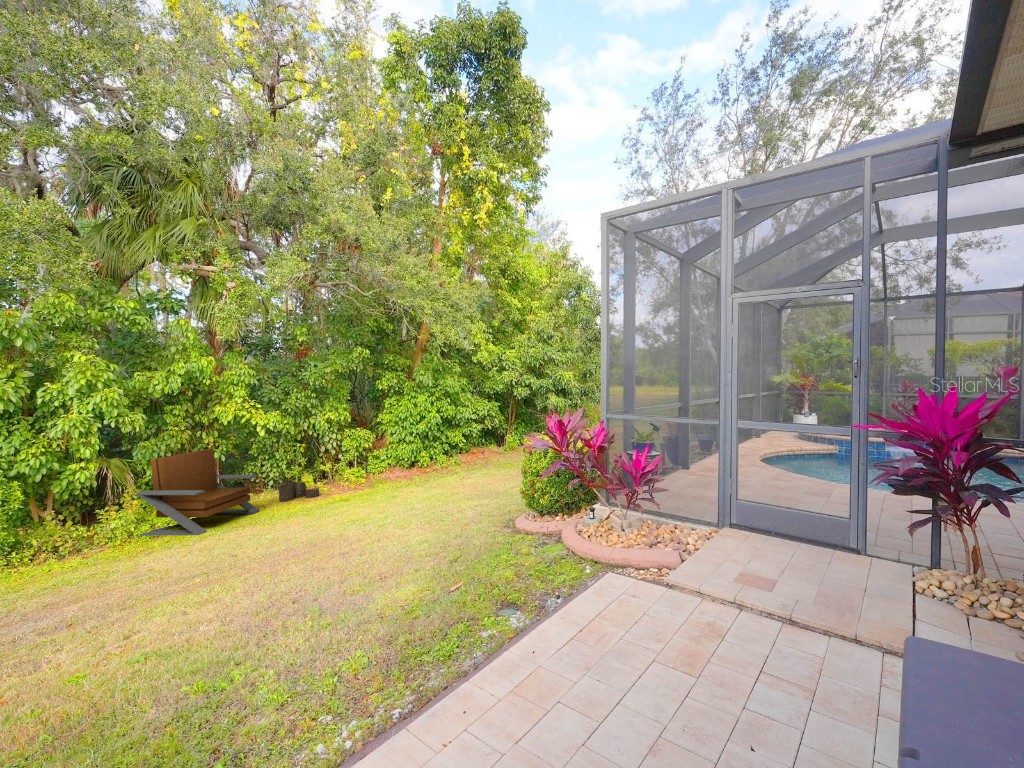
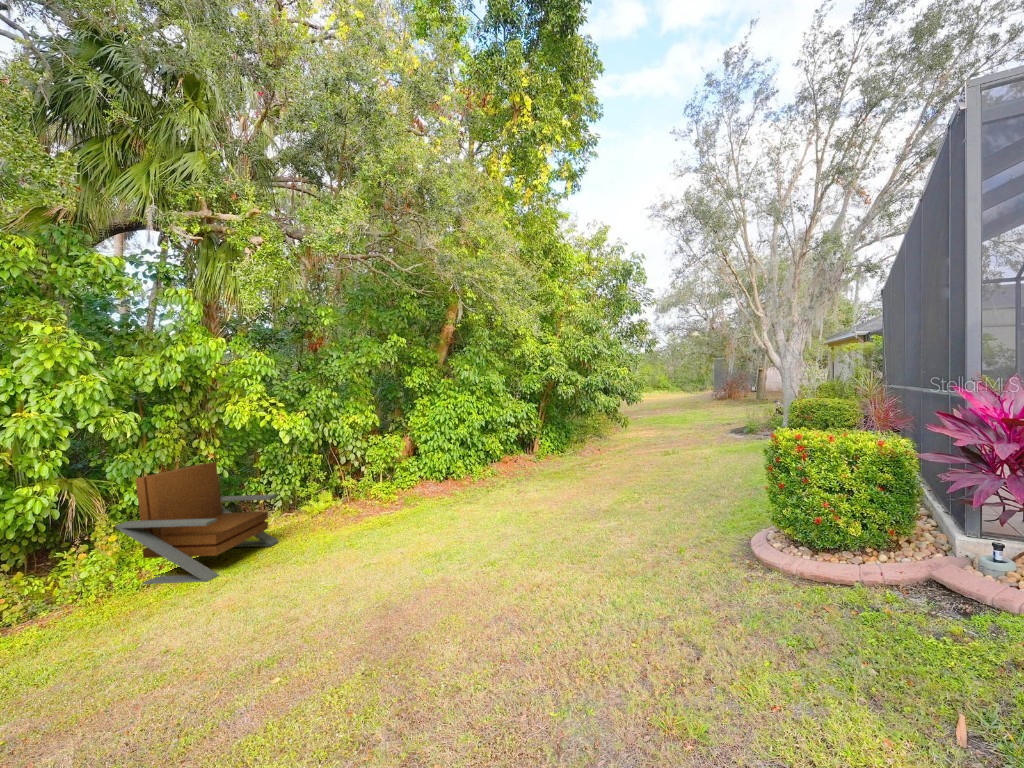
woven basket: present [278,480,319,502] -> none [295,499,346,528]

